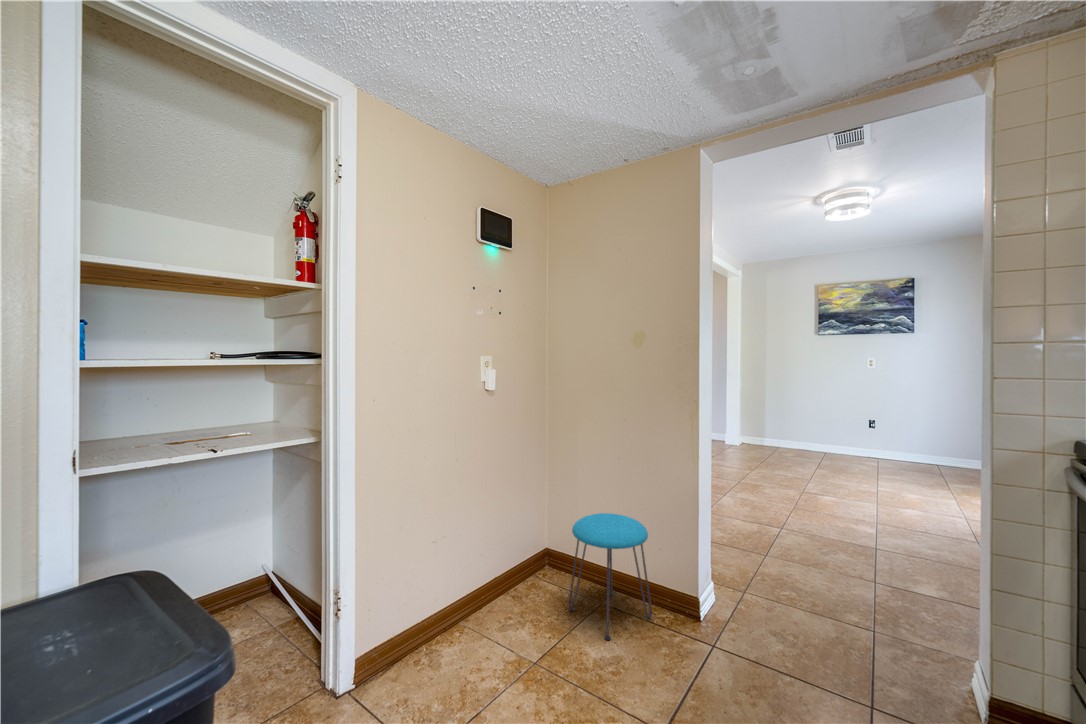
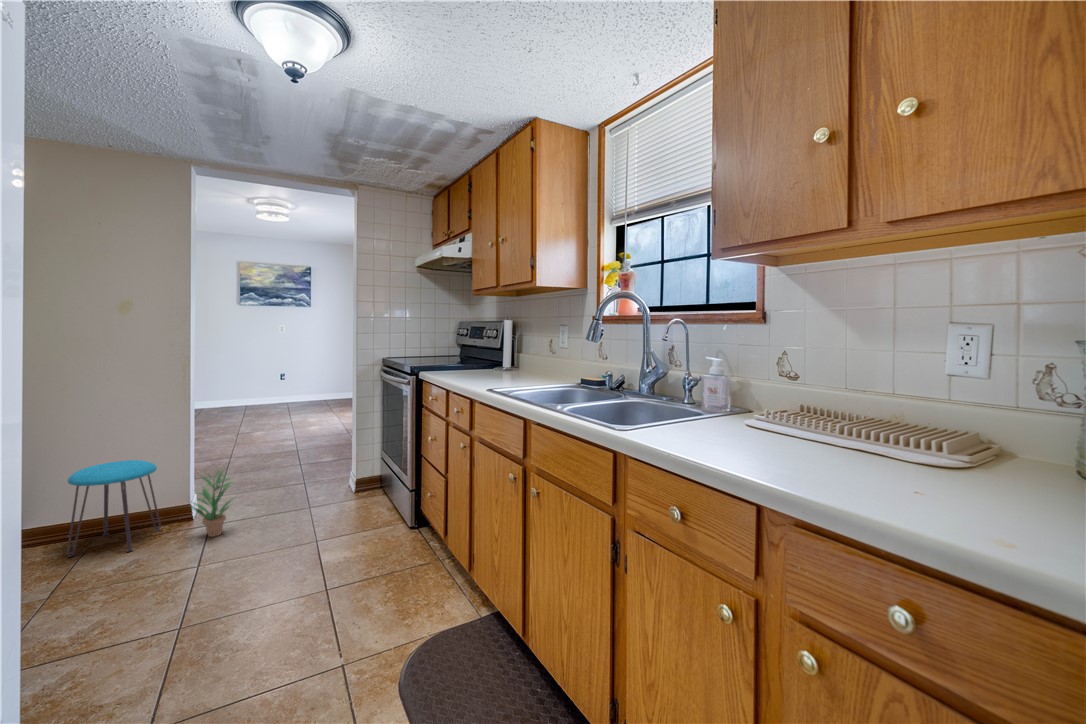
potted plant: none [666,572,726,683] -> present [193,470,232,537]

